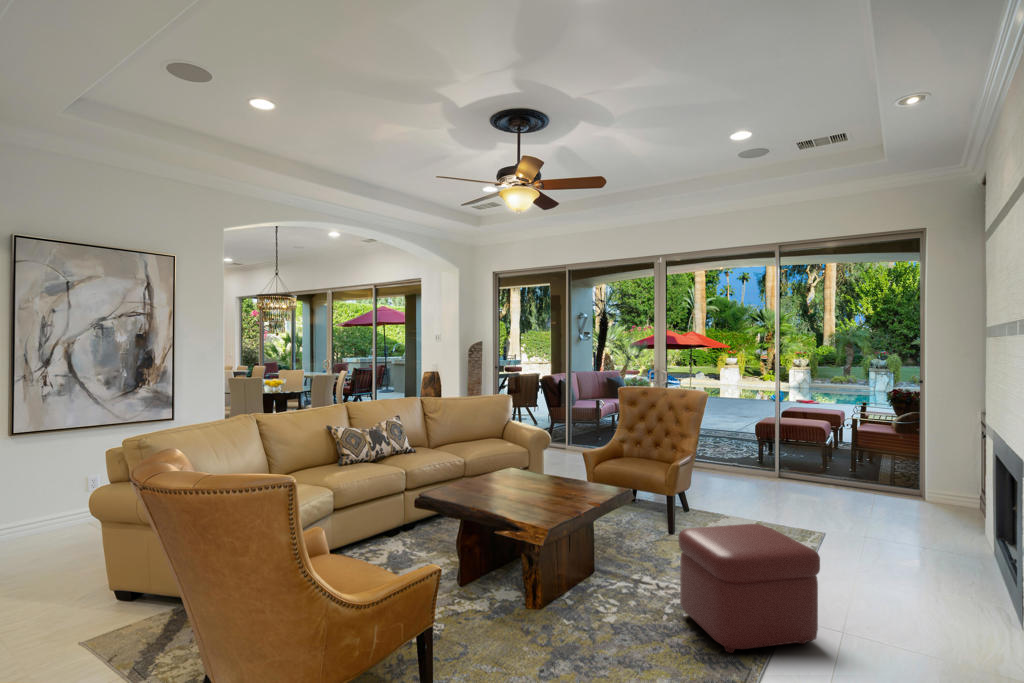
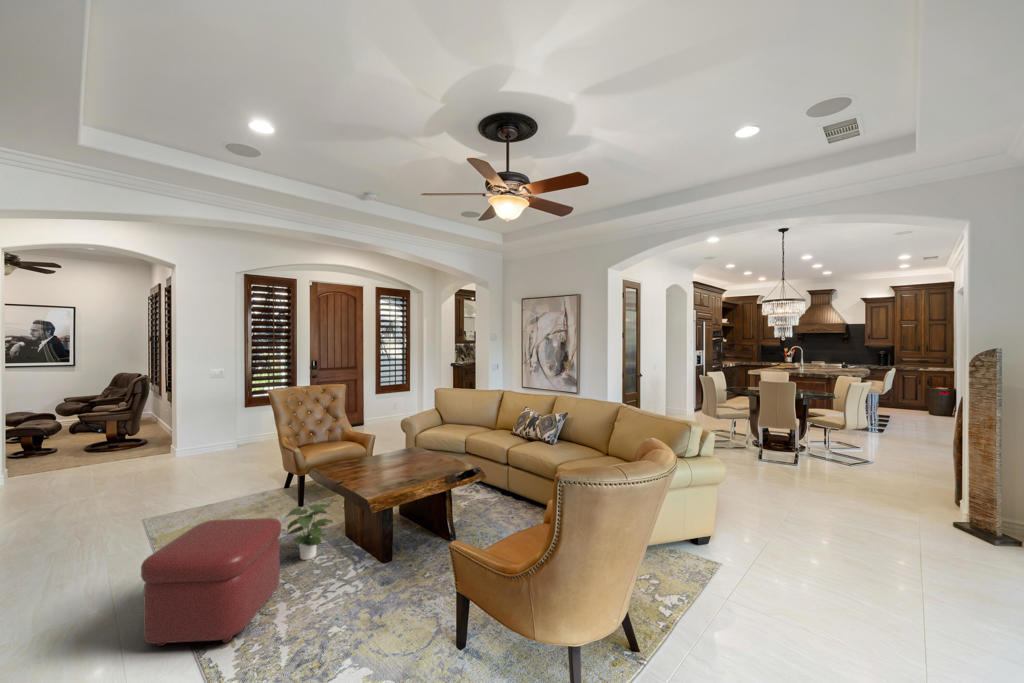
potted plant: none [573,539,643,622] -> present [286,504,333,560]

